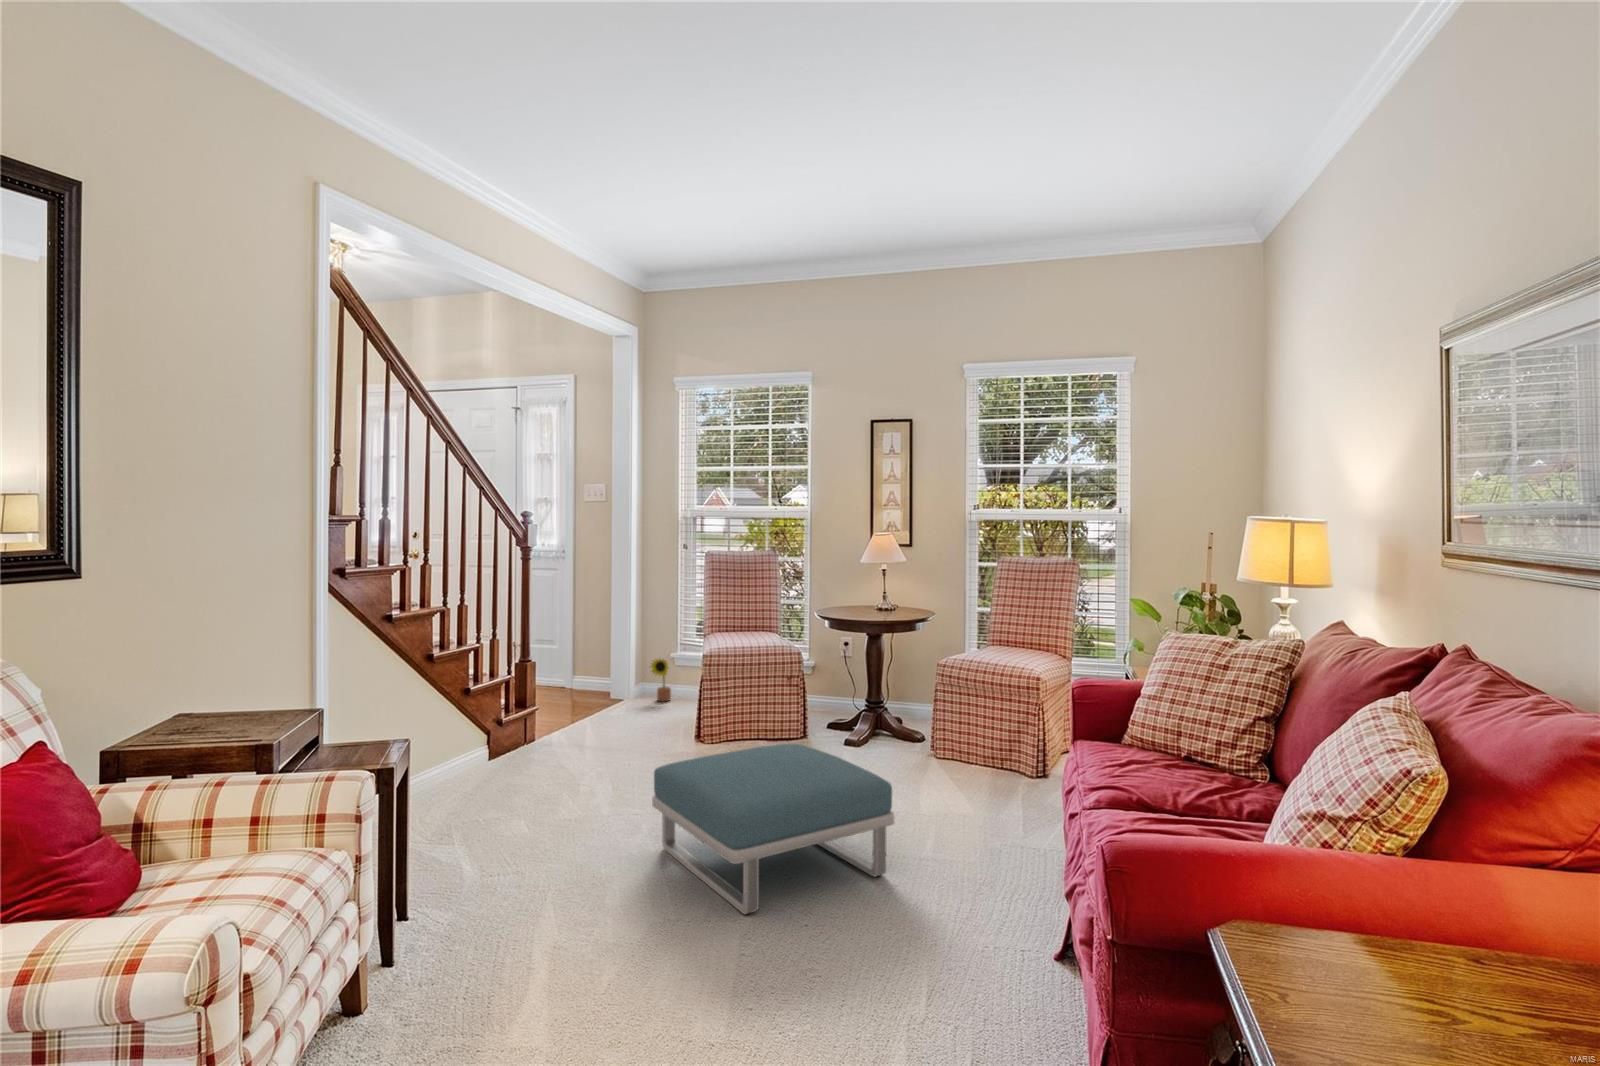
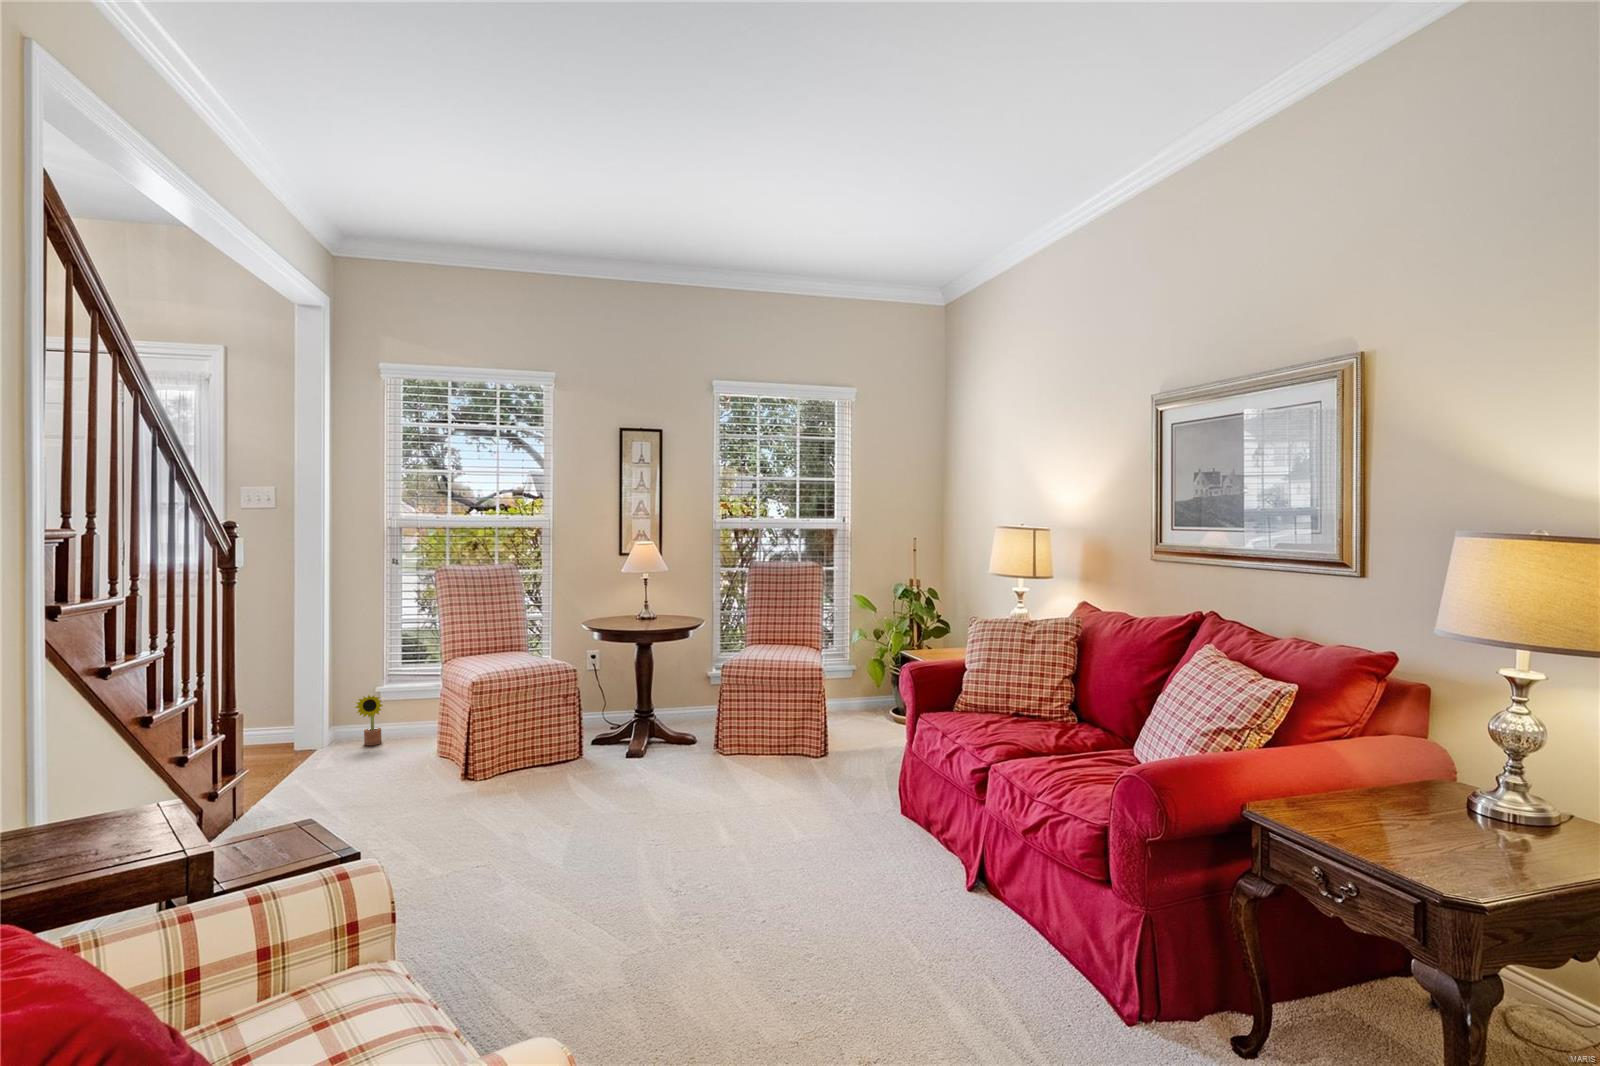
footstool: present [652,744,894,914] -> none [538,759,789,930]

